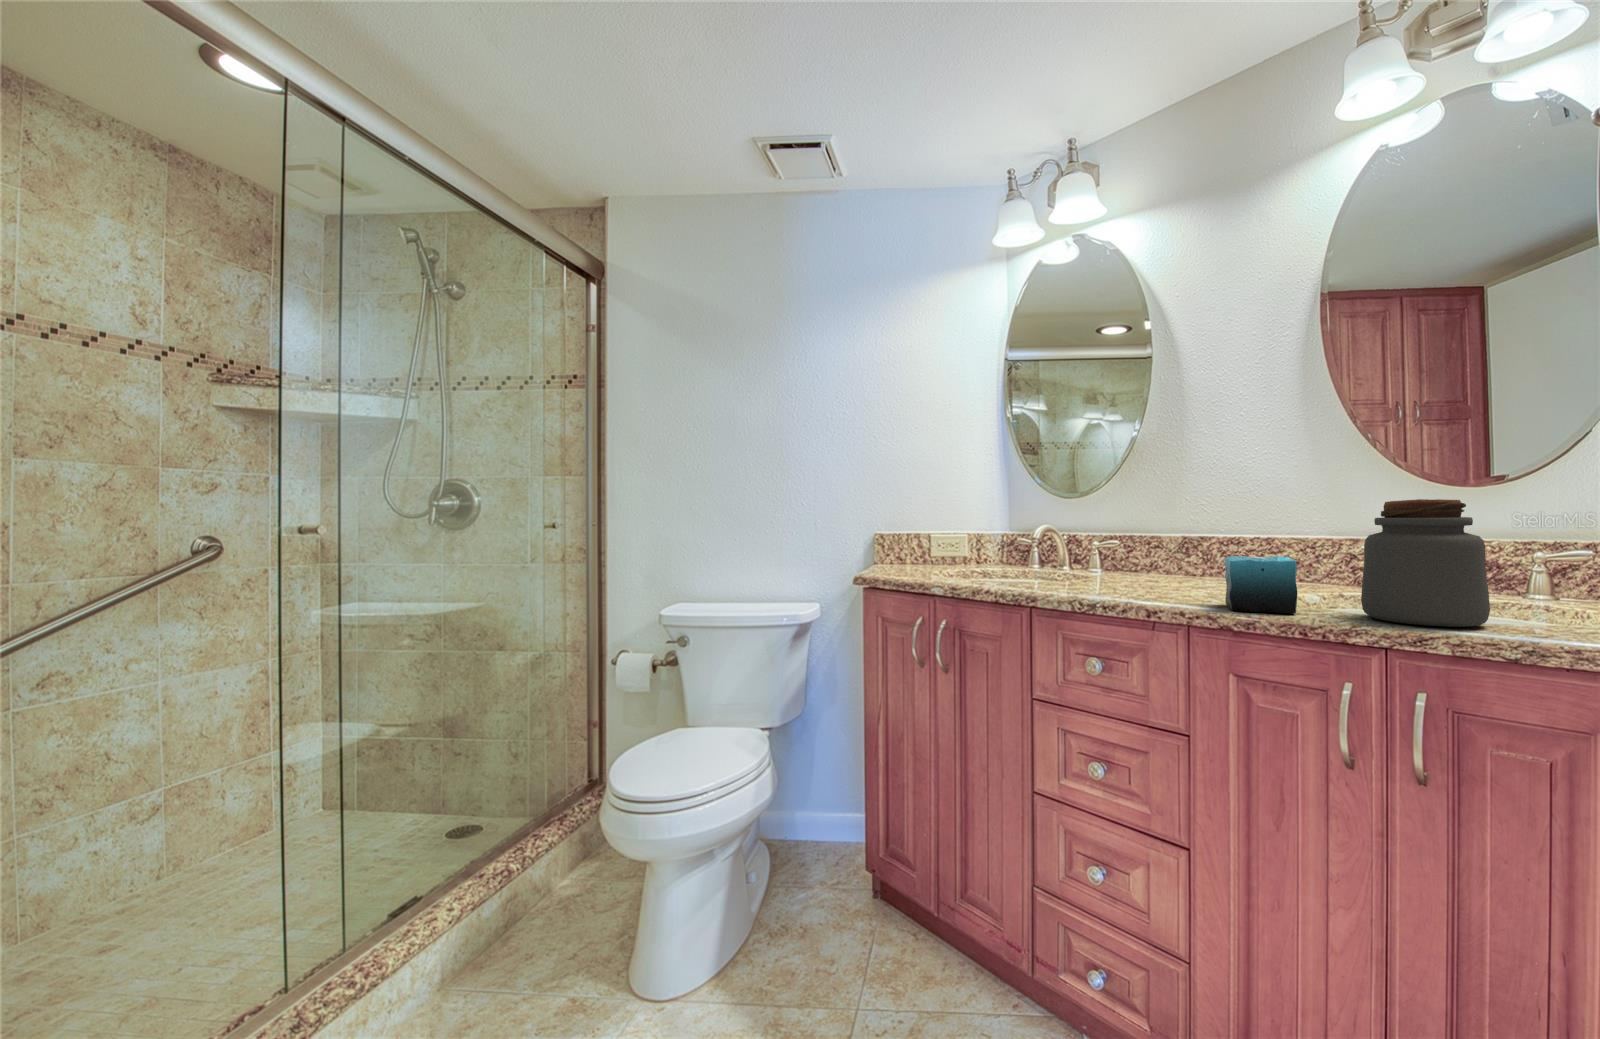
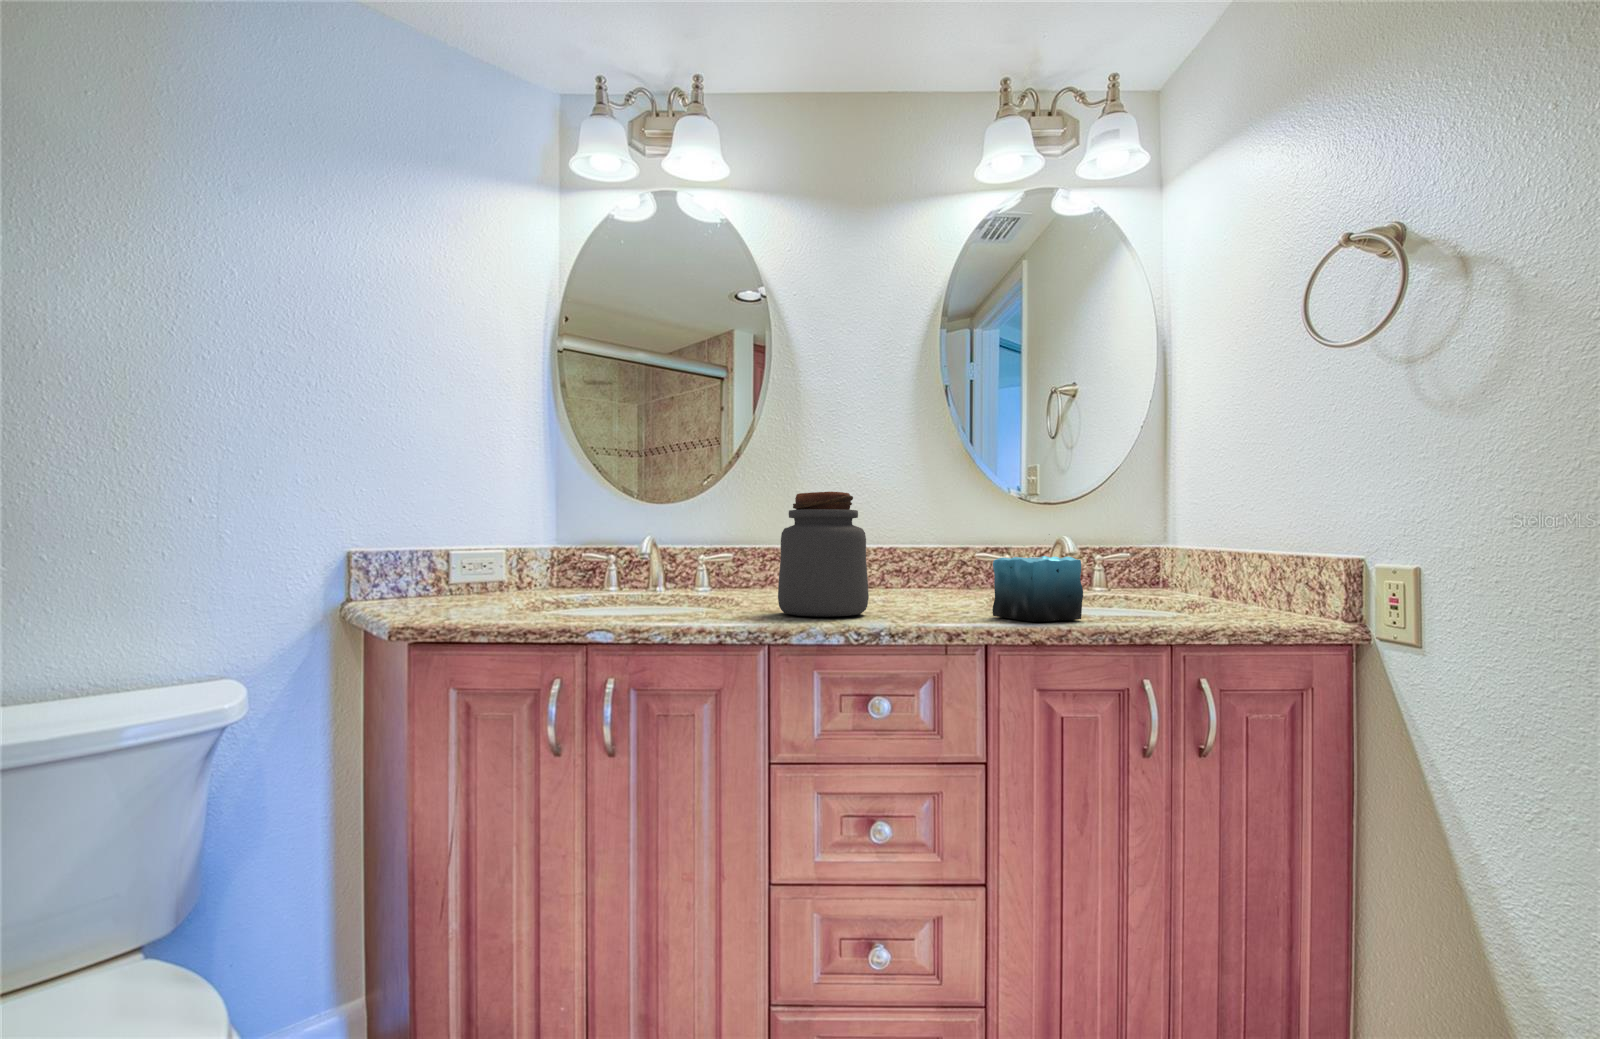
jar: present [1361,499,1490,627] -> present [778,492,869,617]

